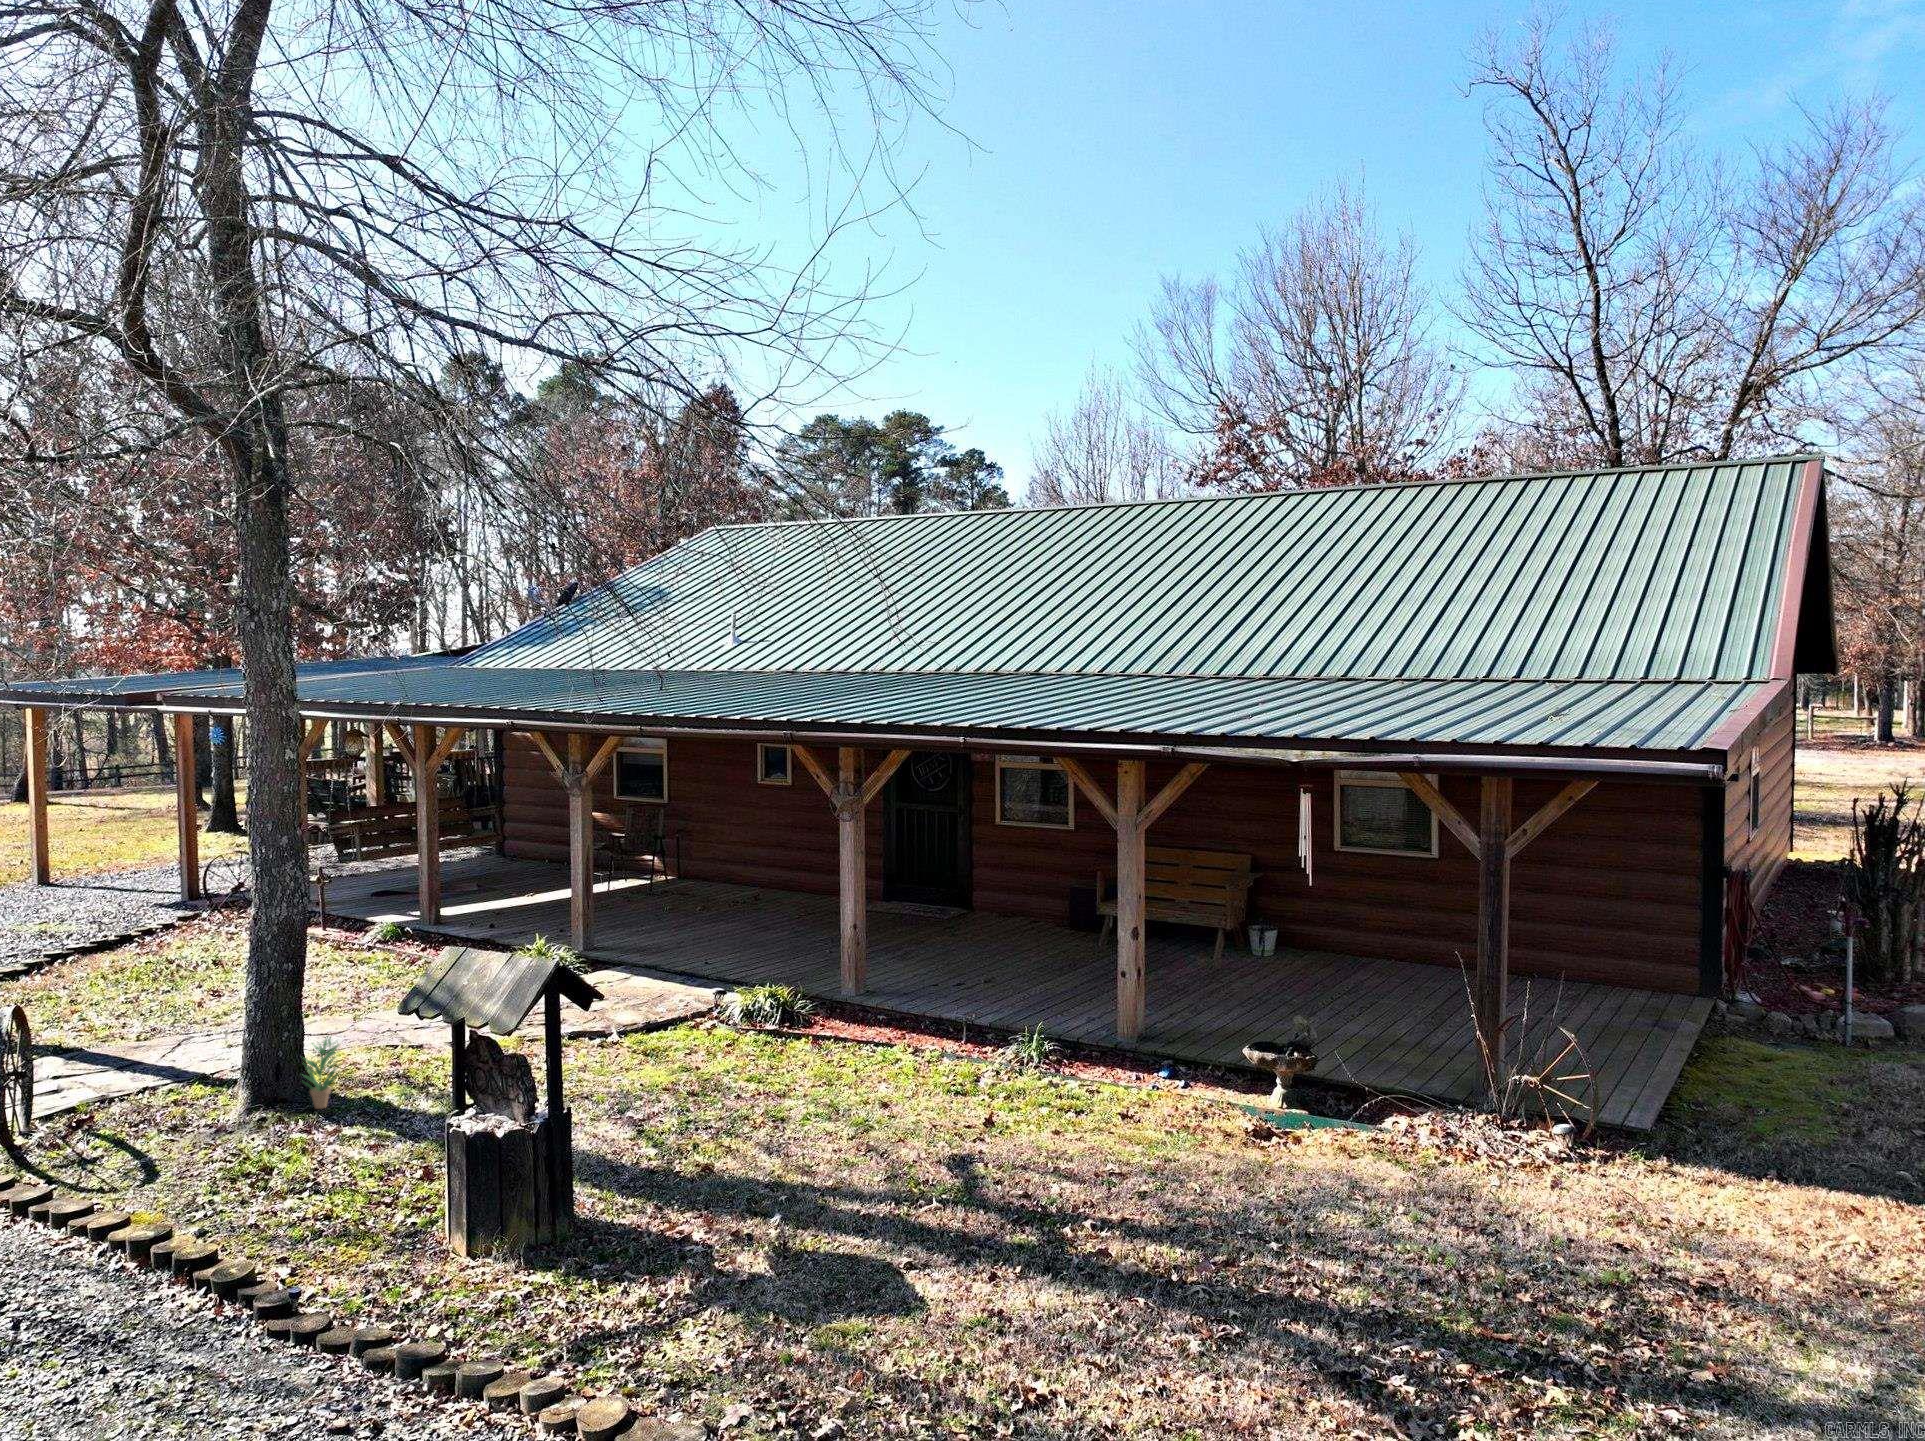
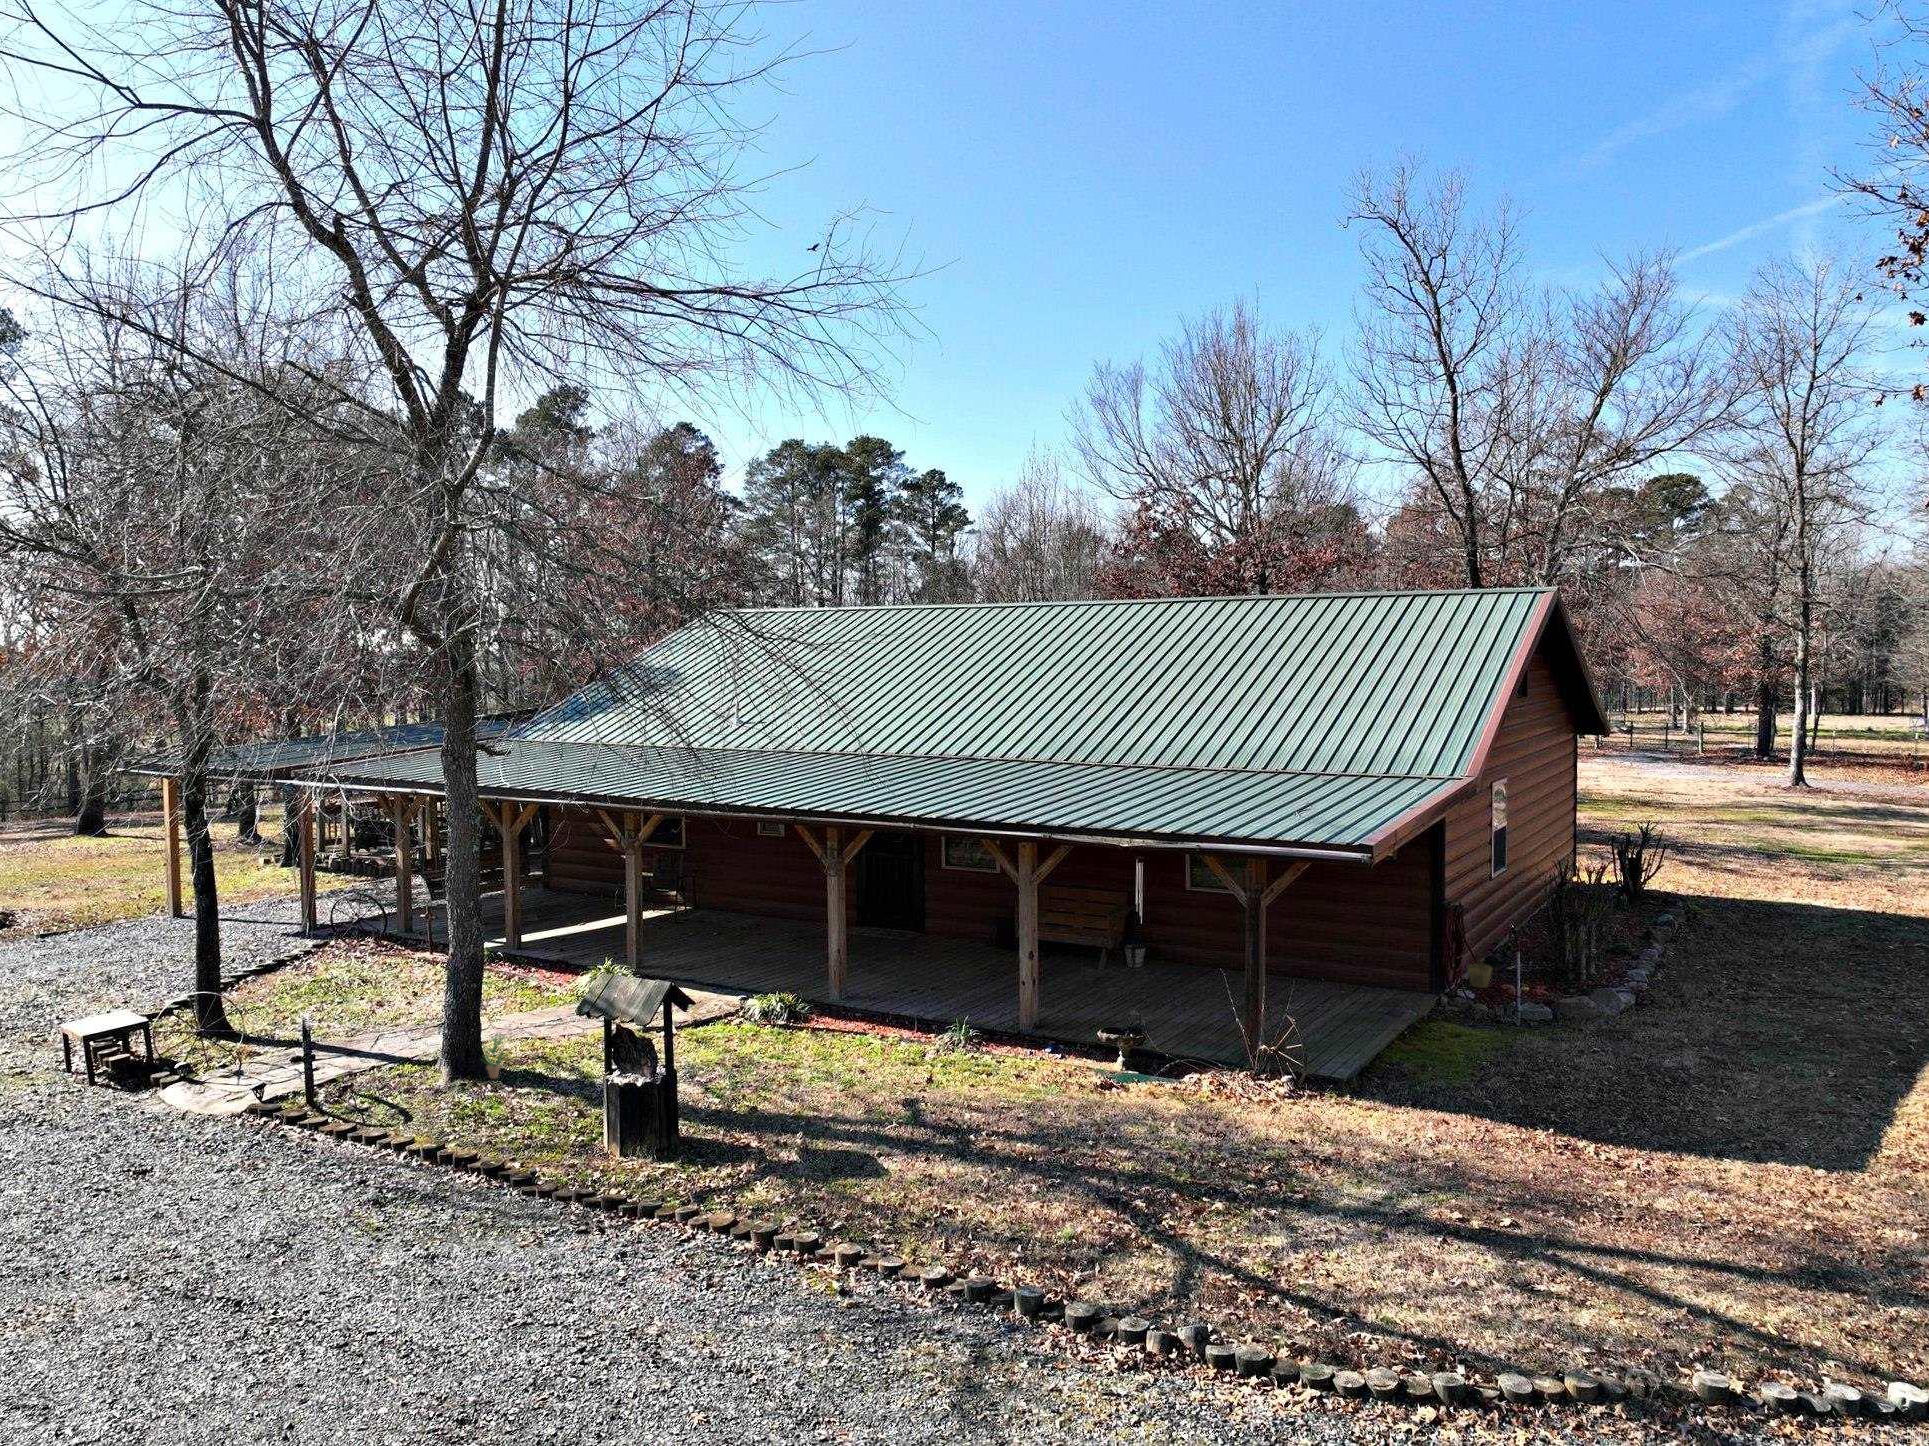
bucket: none [1762,935,1804,986] -> present [1467,953,1492,988]

